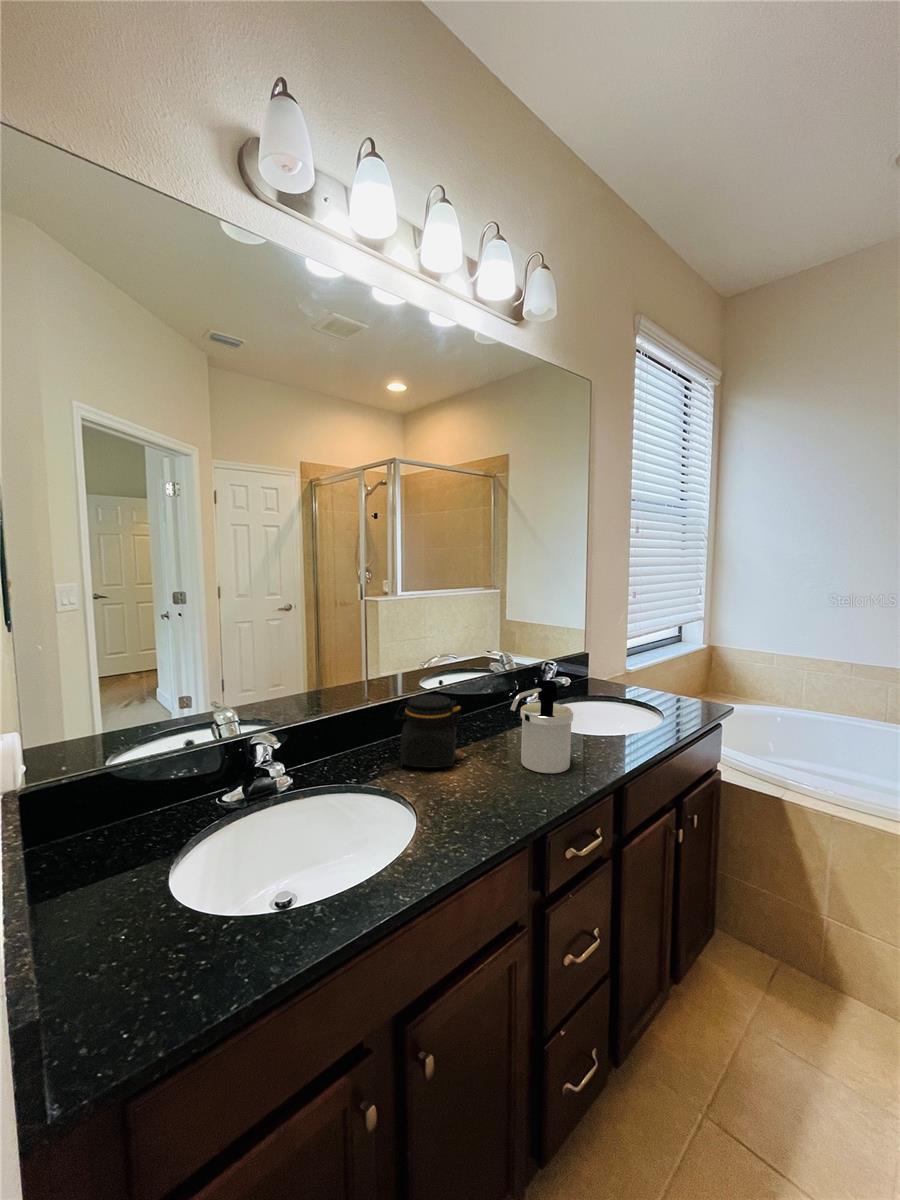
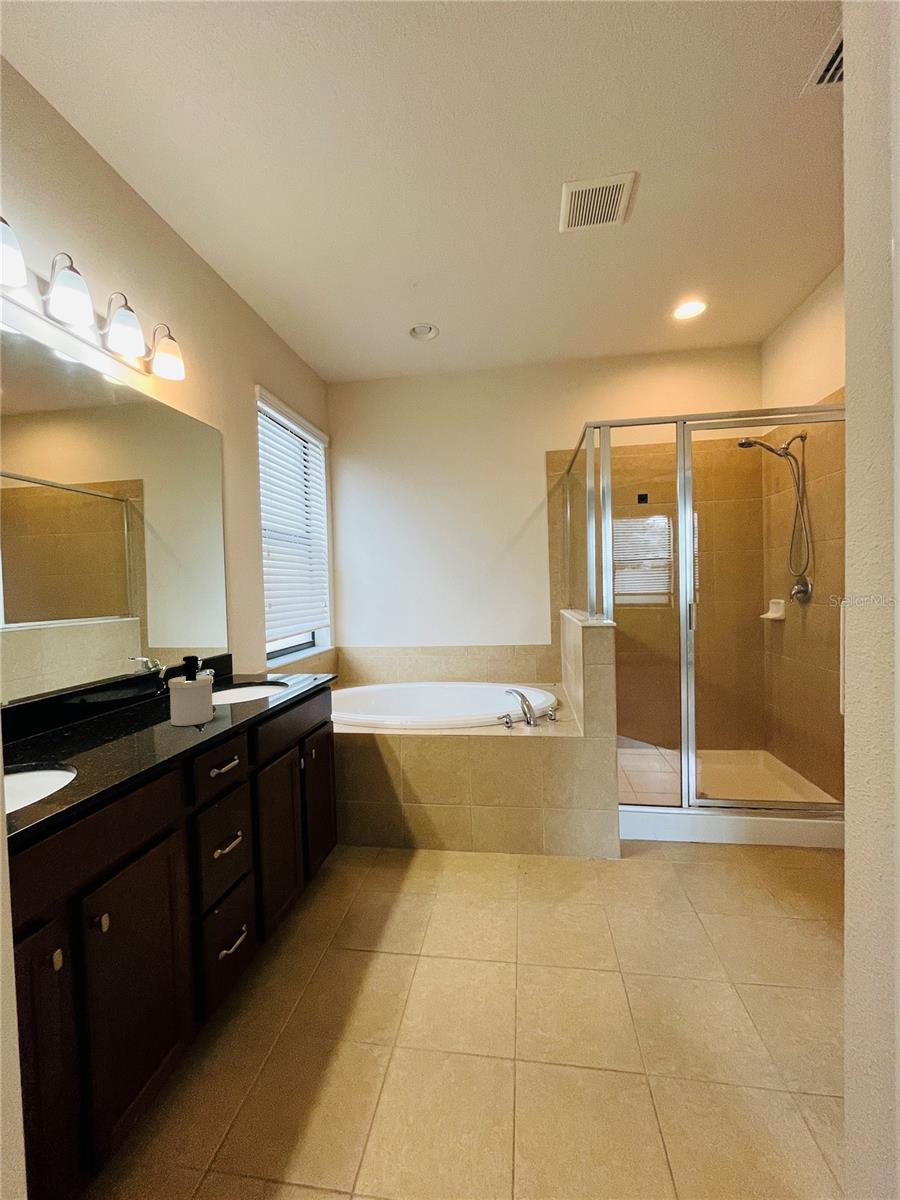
jar: present [394,694,463,768] -> none [39,682,115,743]

